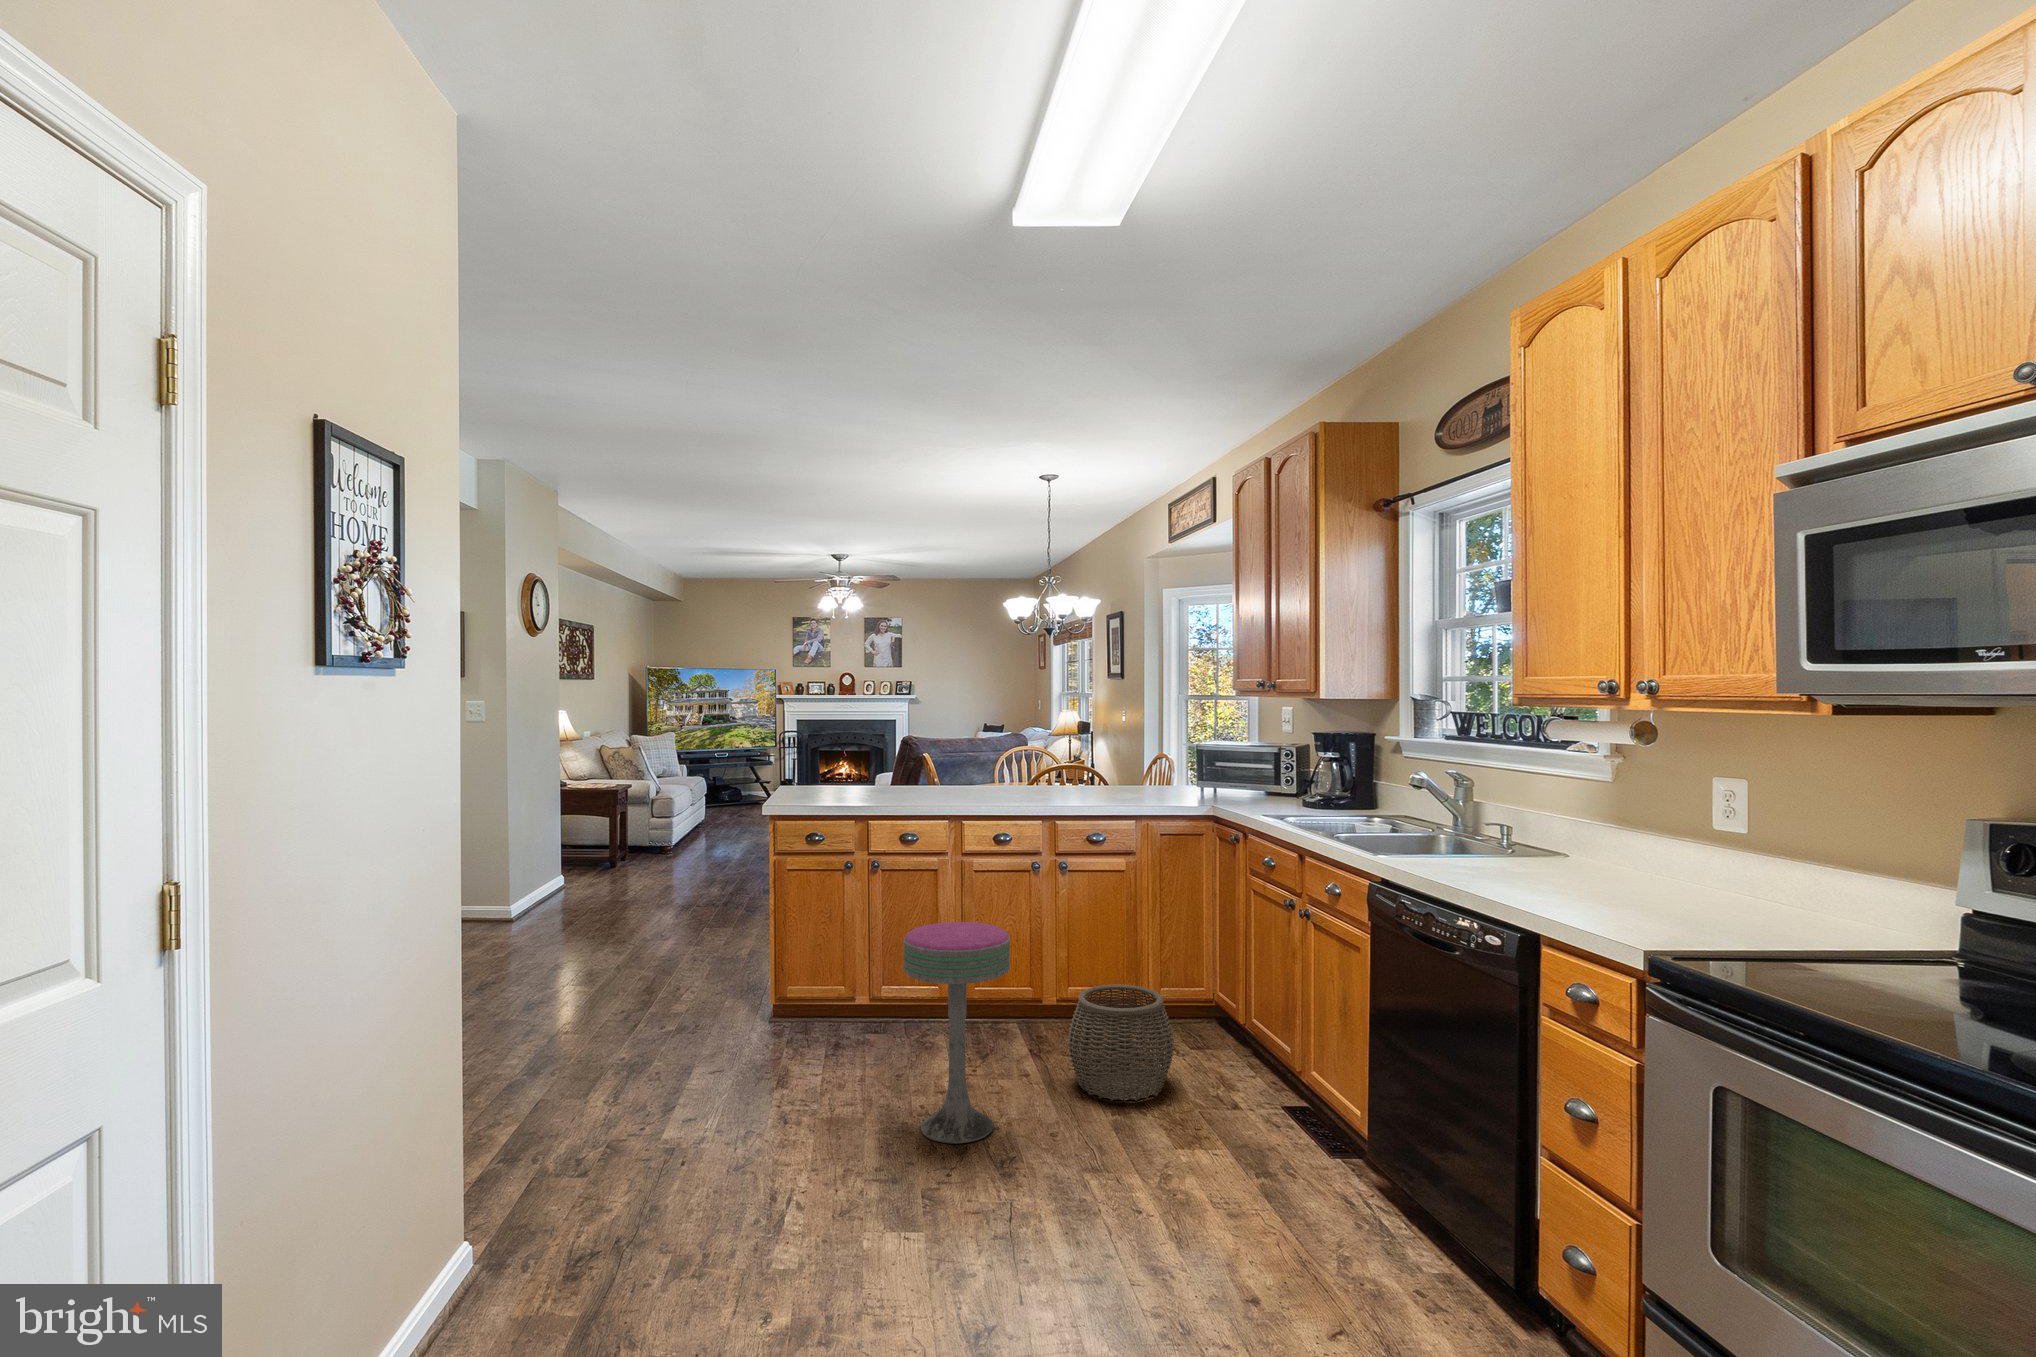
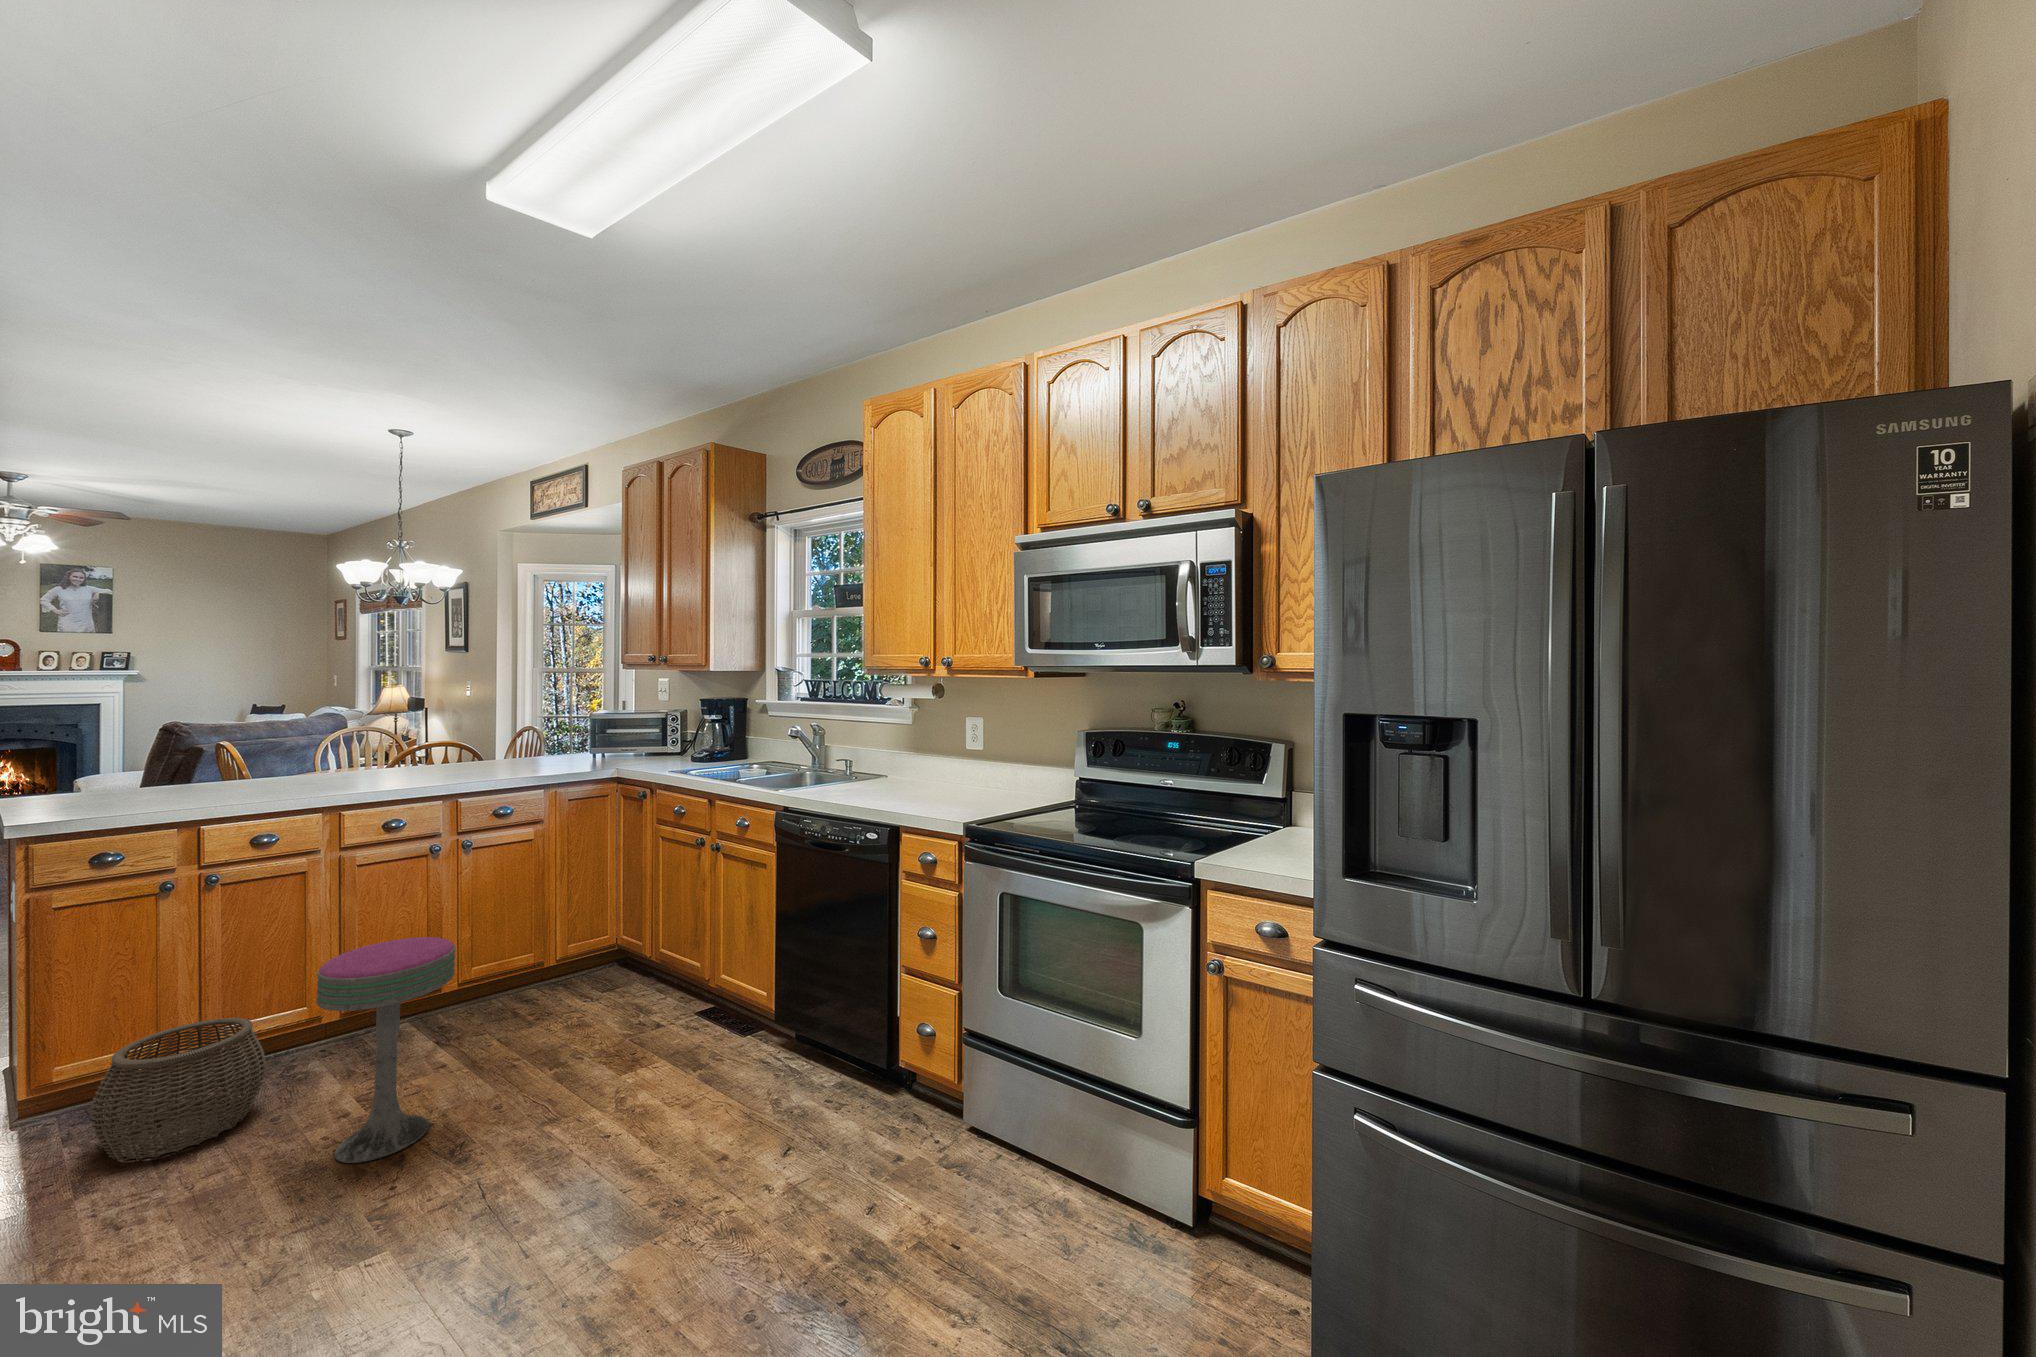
woven basket: present [1068,984,1174,1101] -> present [90,1018,266,1161]

